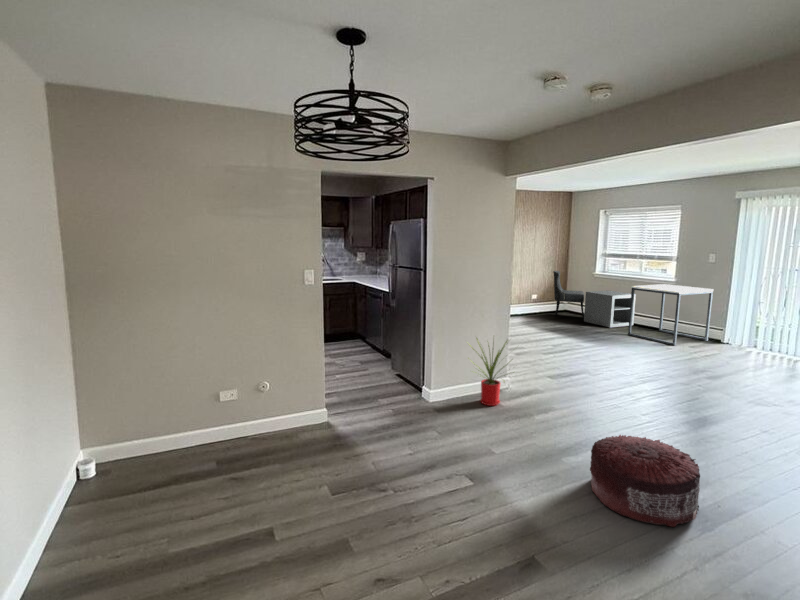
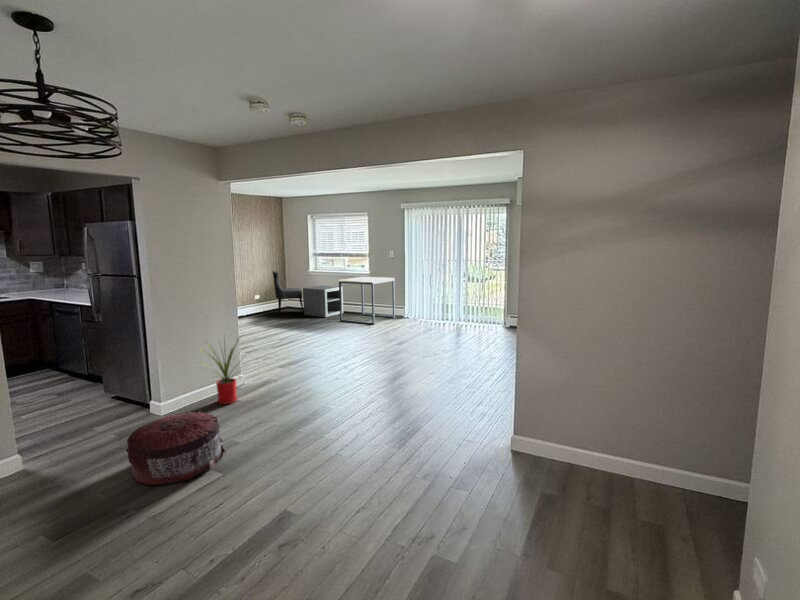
pouf: present [590,435,700,527] -> present [126,411,225,485]

